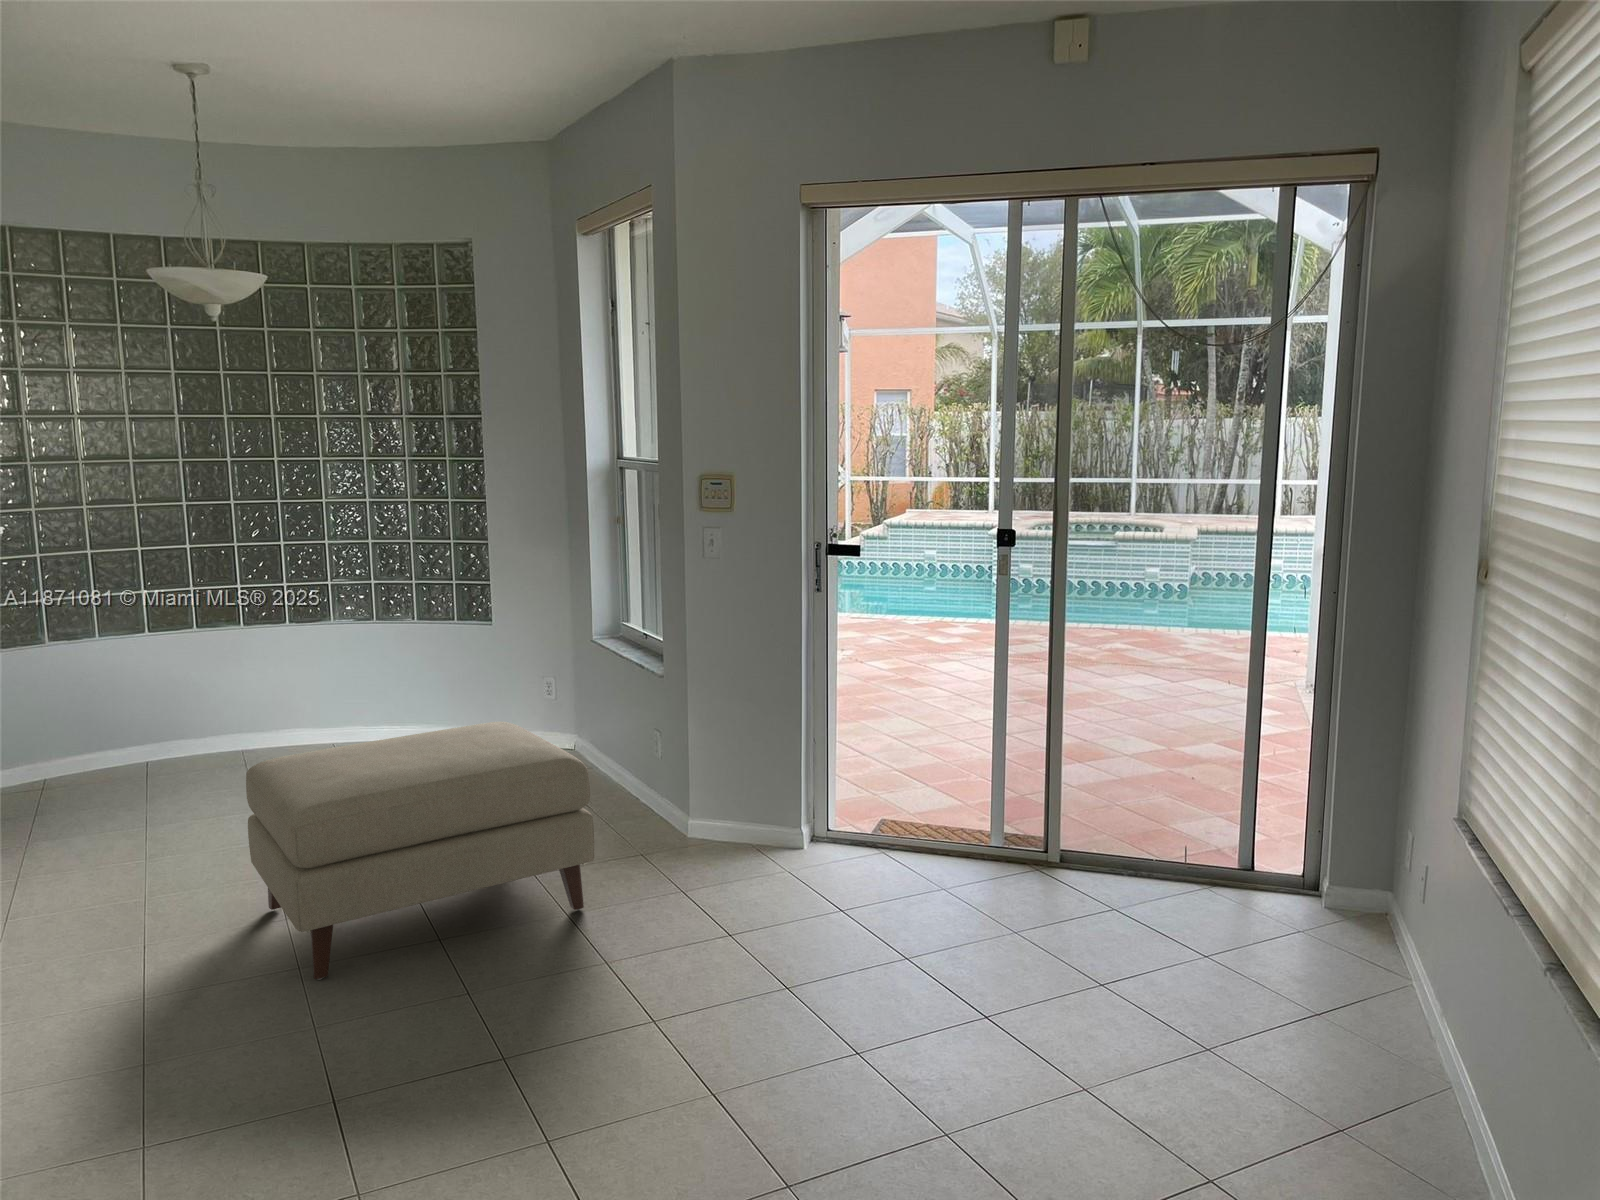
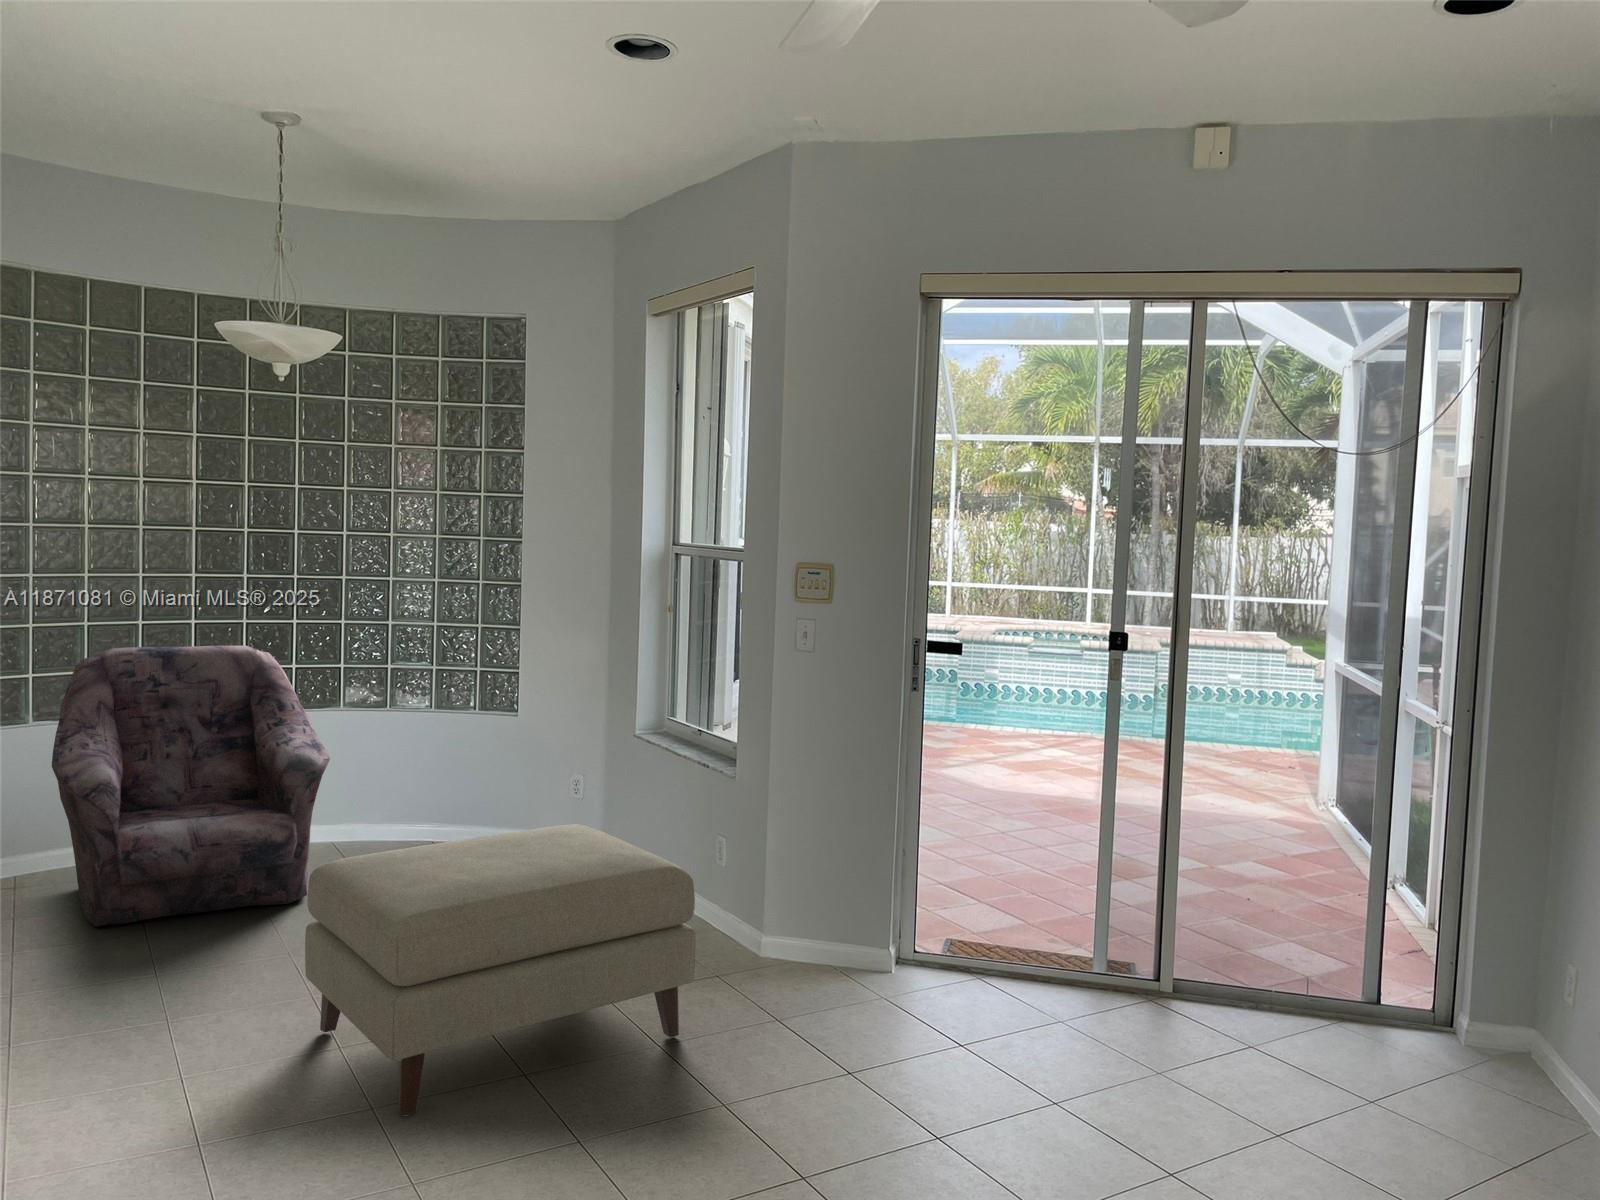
armchair: none [55,568,308,822] -> present [52,646,330,927]

